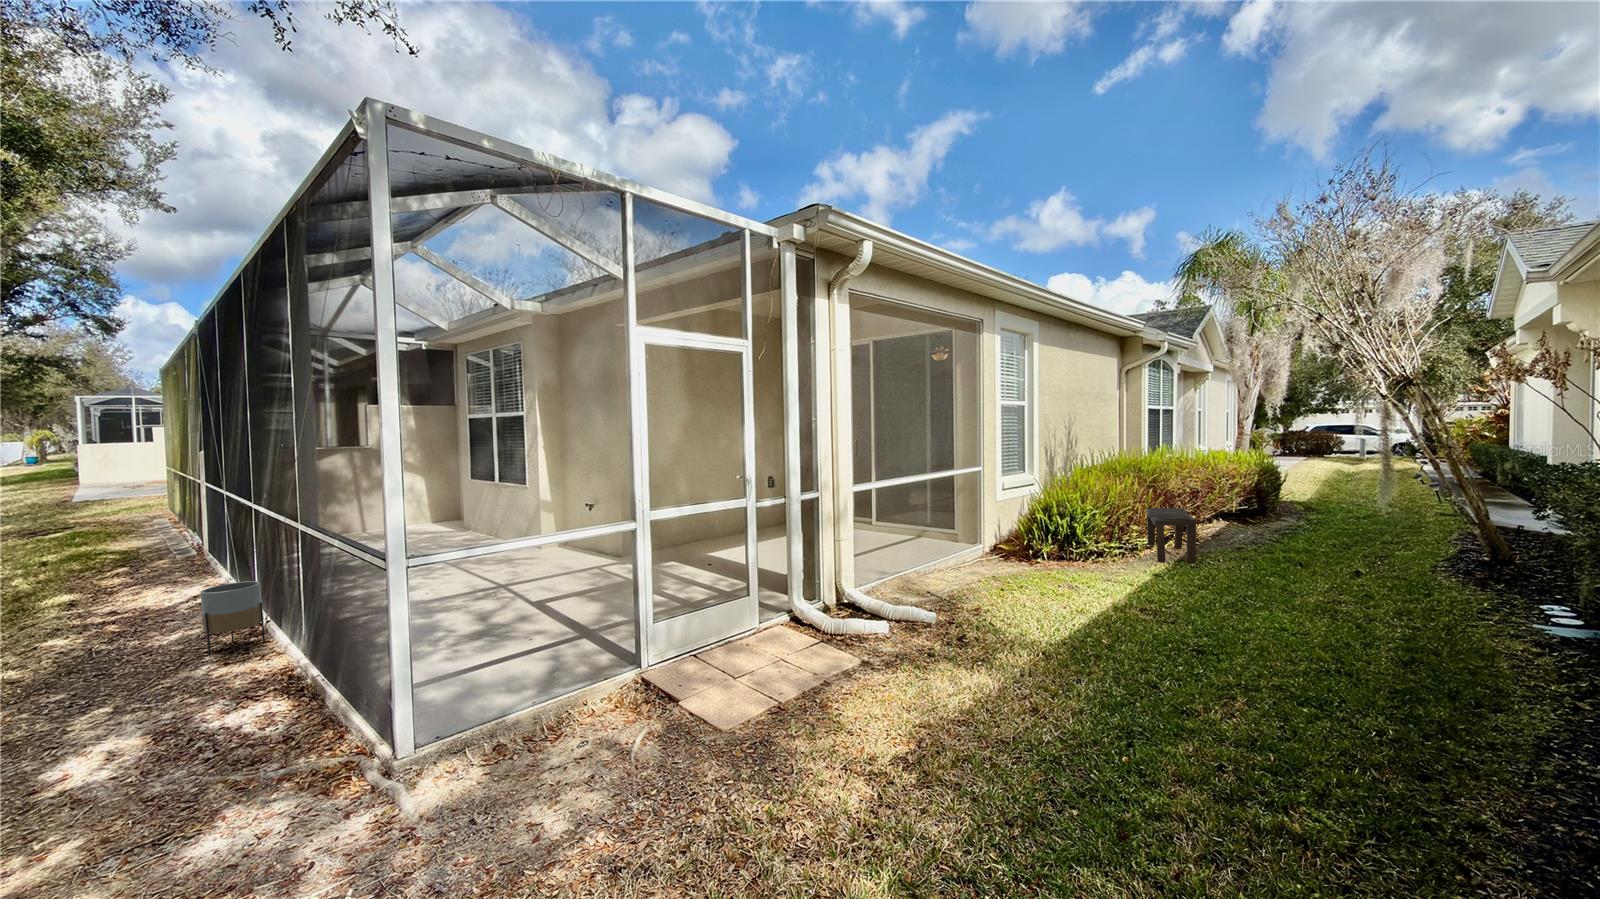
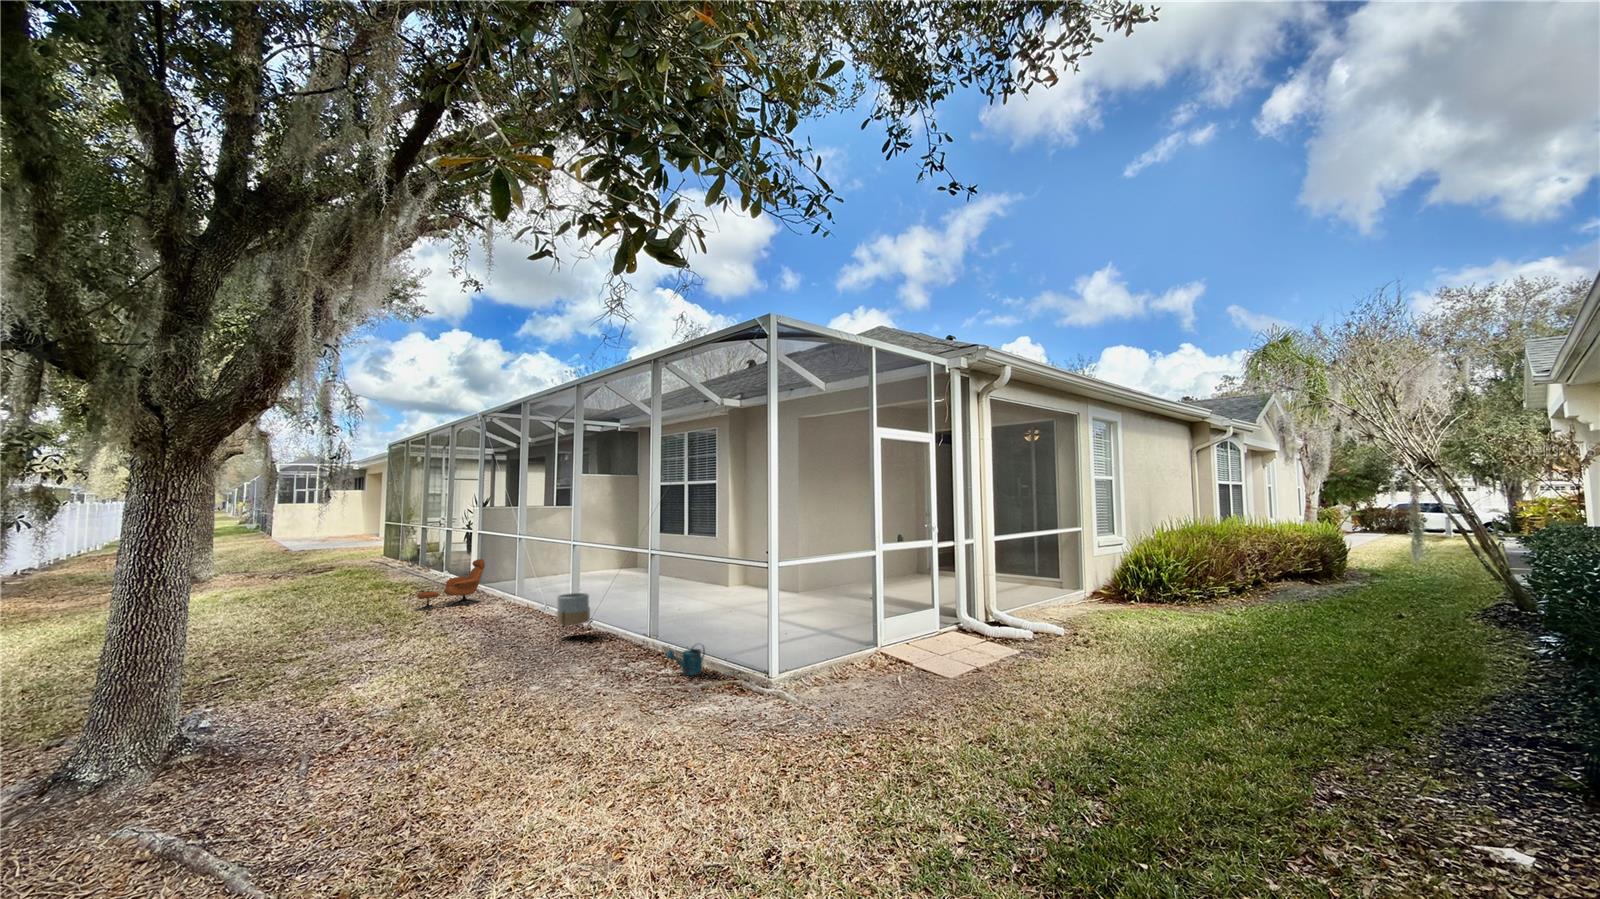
bench: present [1147,508,1196,563] -> none [1221,563,1264,606]
lounge chair: none [89,522,207,597] -> present [415,559,485,611]
watering can: none [243,684,339,743] -> present [667,647,705,676]

